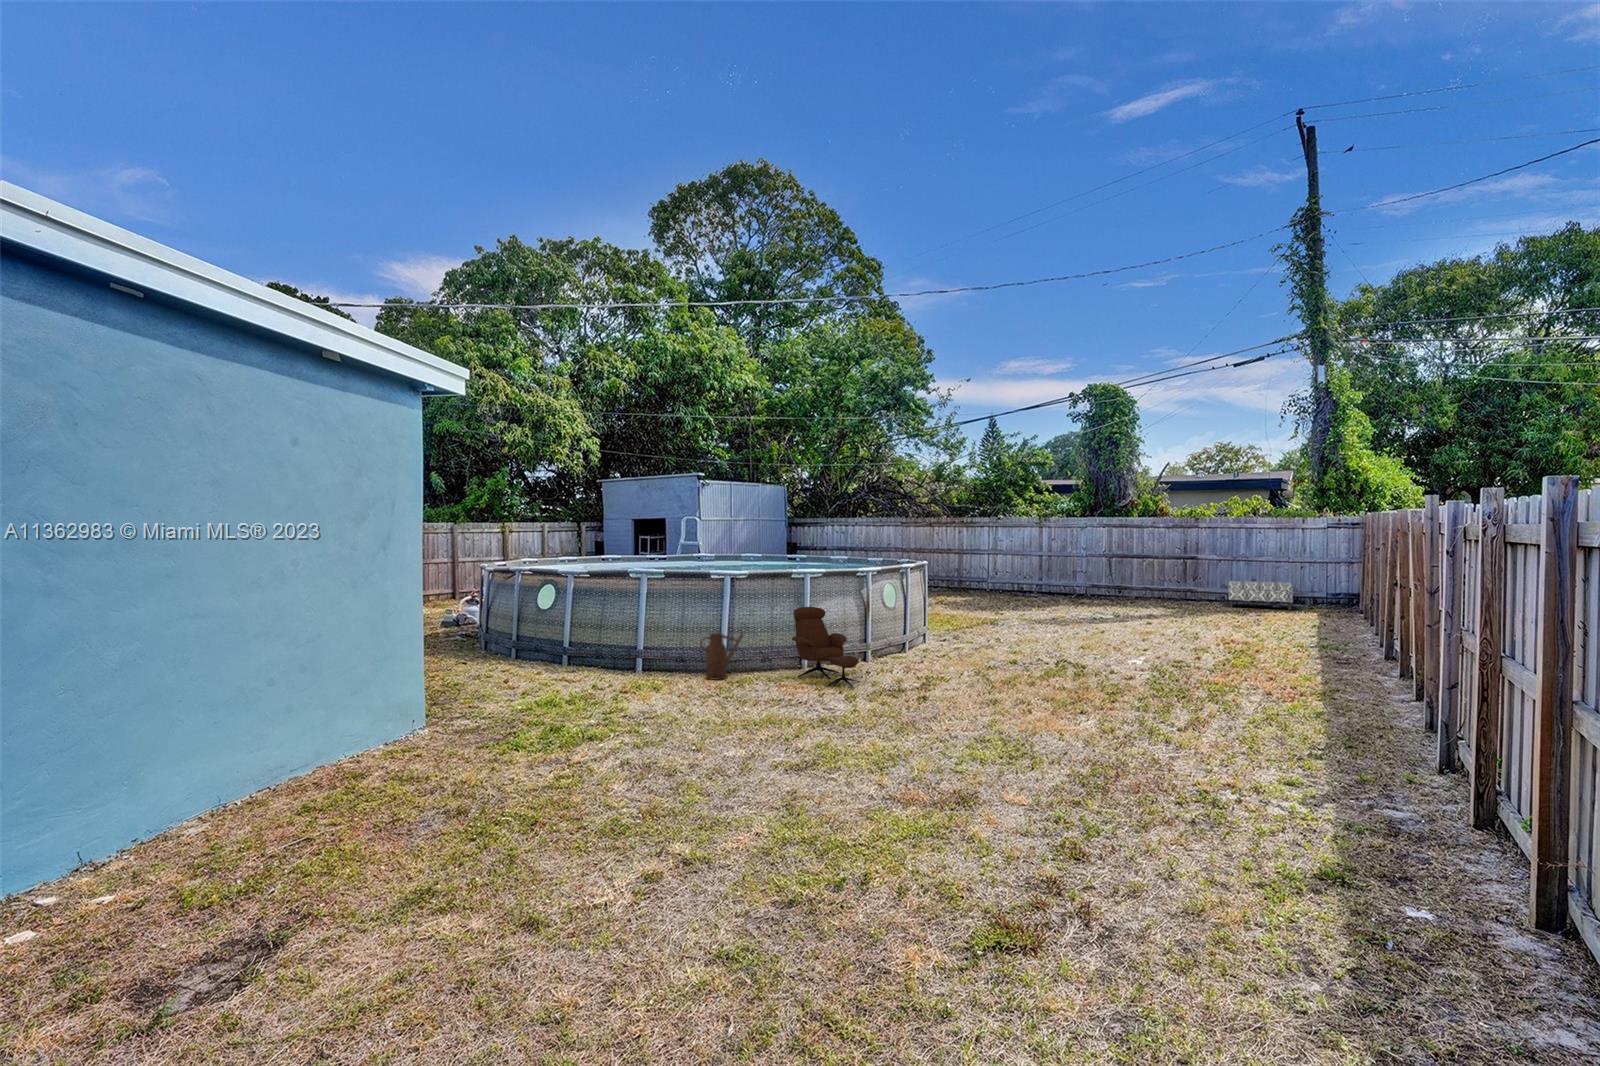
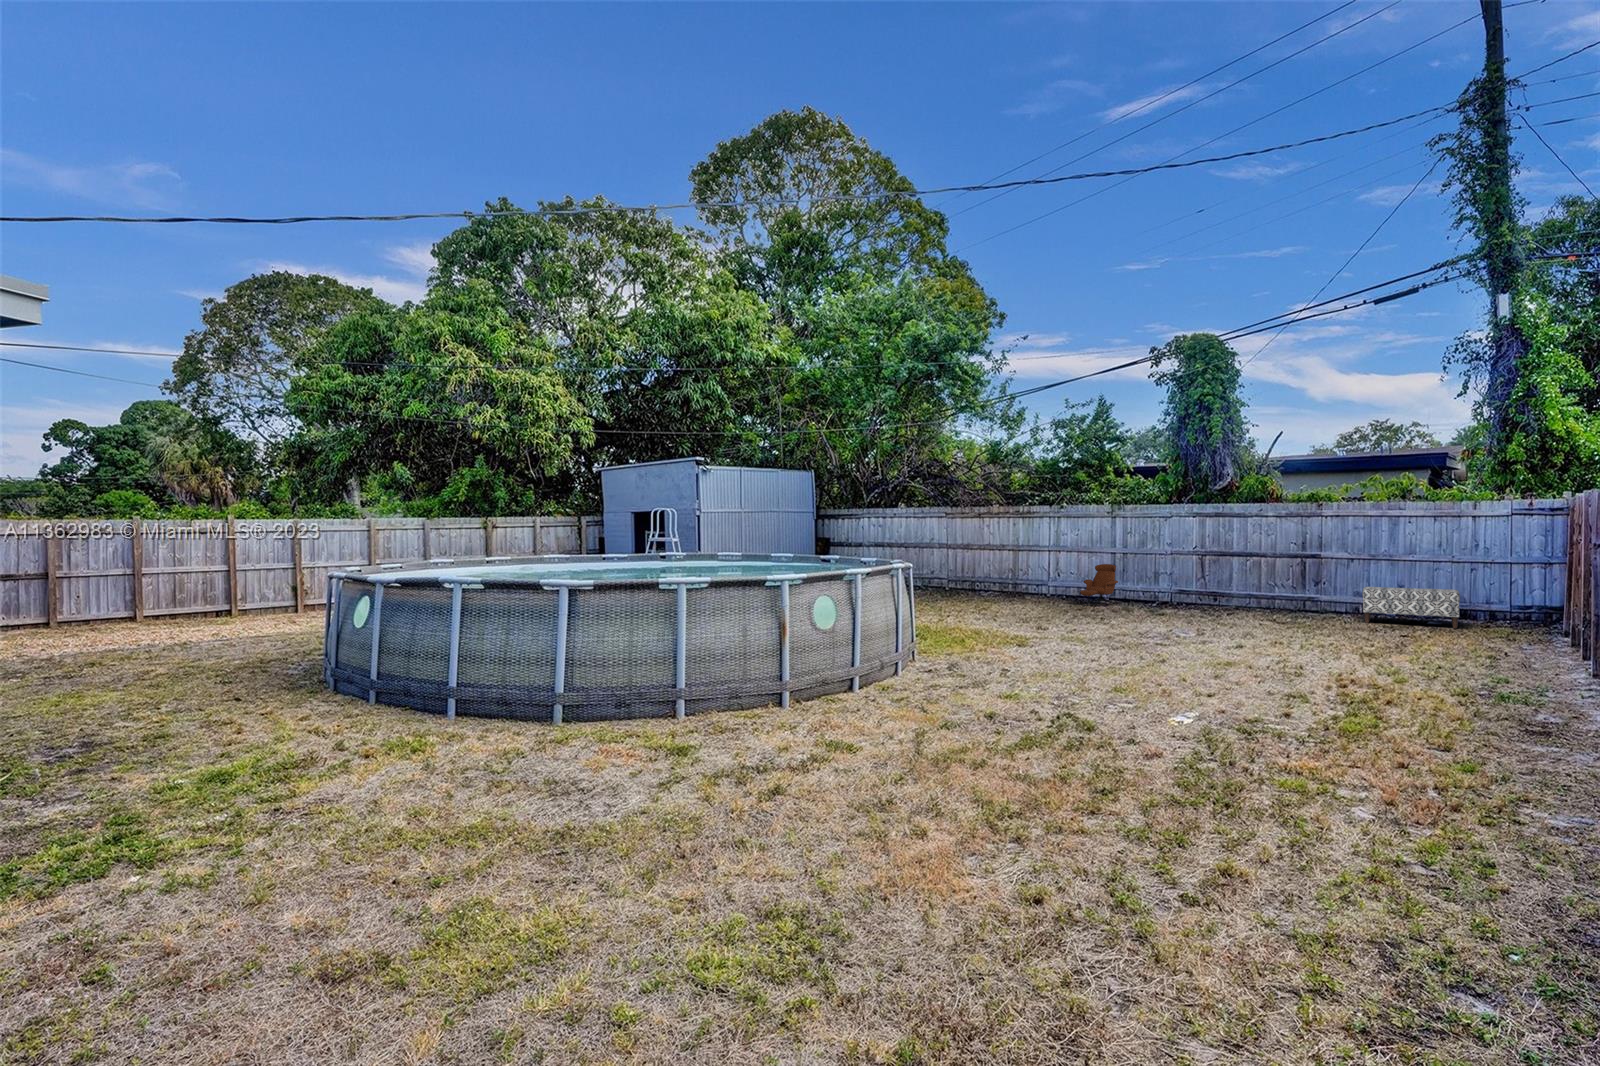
lounge chair: present [792,607,859,687] -> present [1079,564,1118,606]
watering can: present [700,633,743,680] -> none [520,666,580,733]

